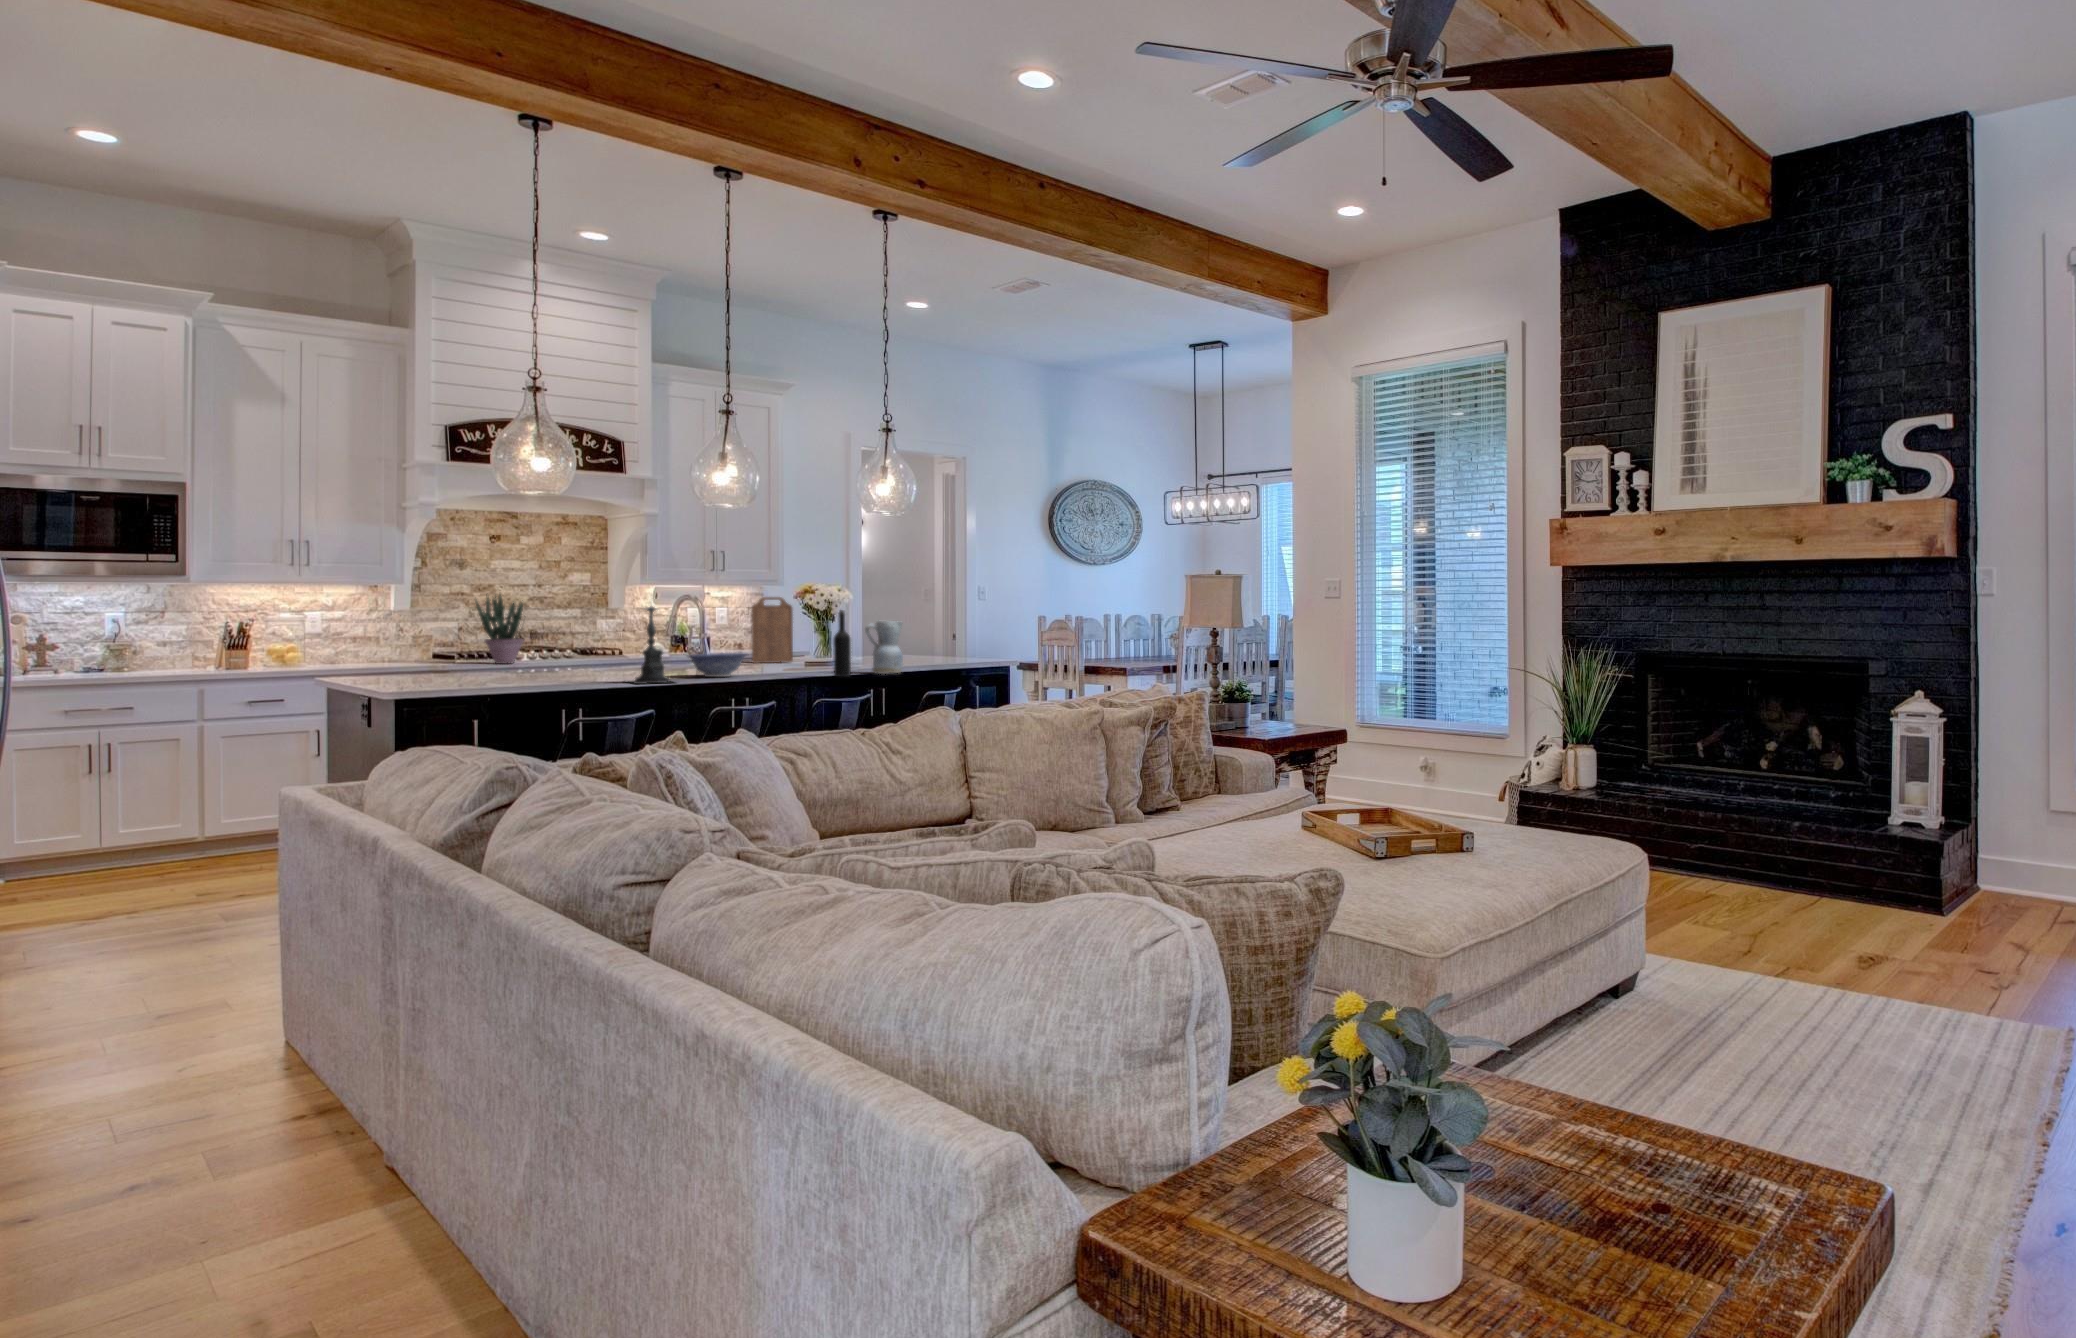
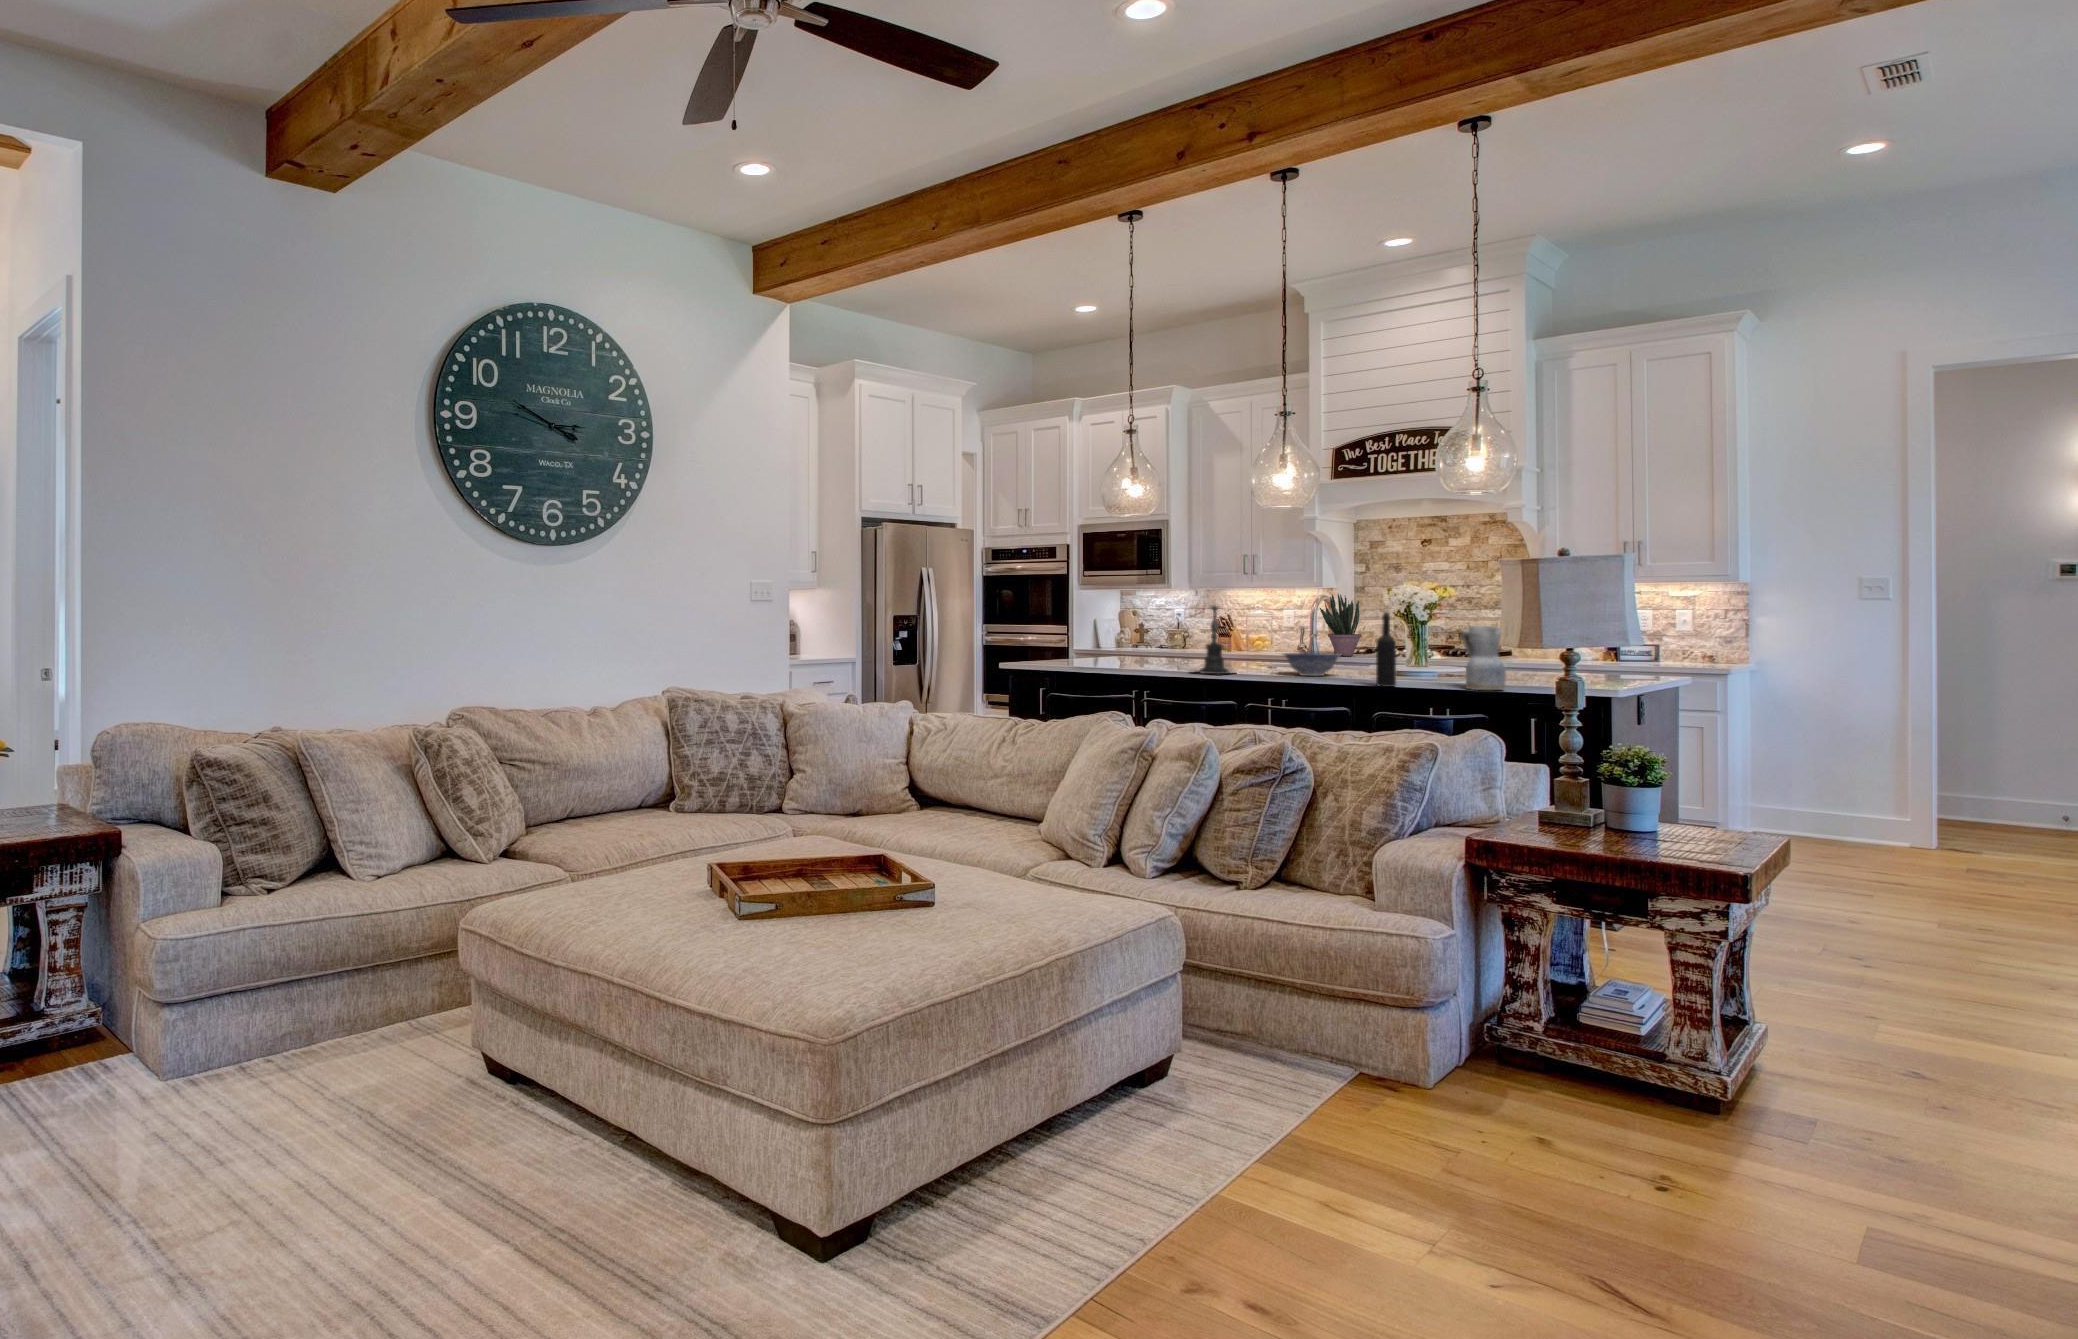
cutting board: present [751,597,793,663] -> none [1526,597,1572,675]

